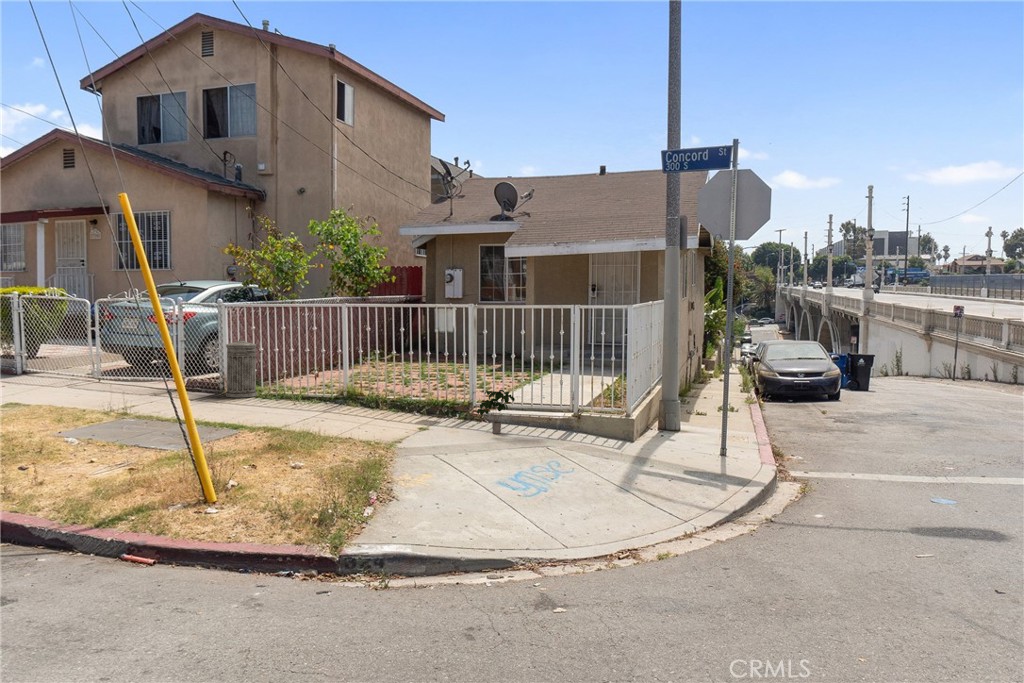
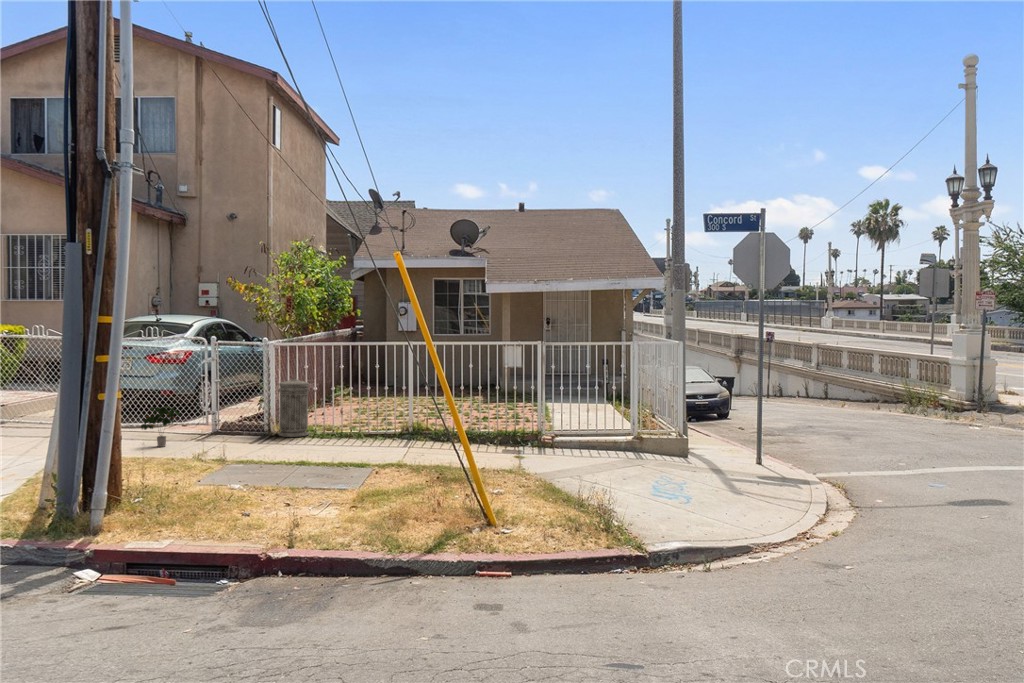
potted plant: present [477,390,515,434] -> present [141,406,180,447]

